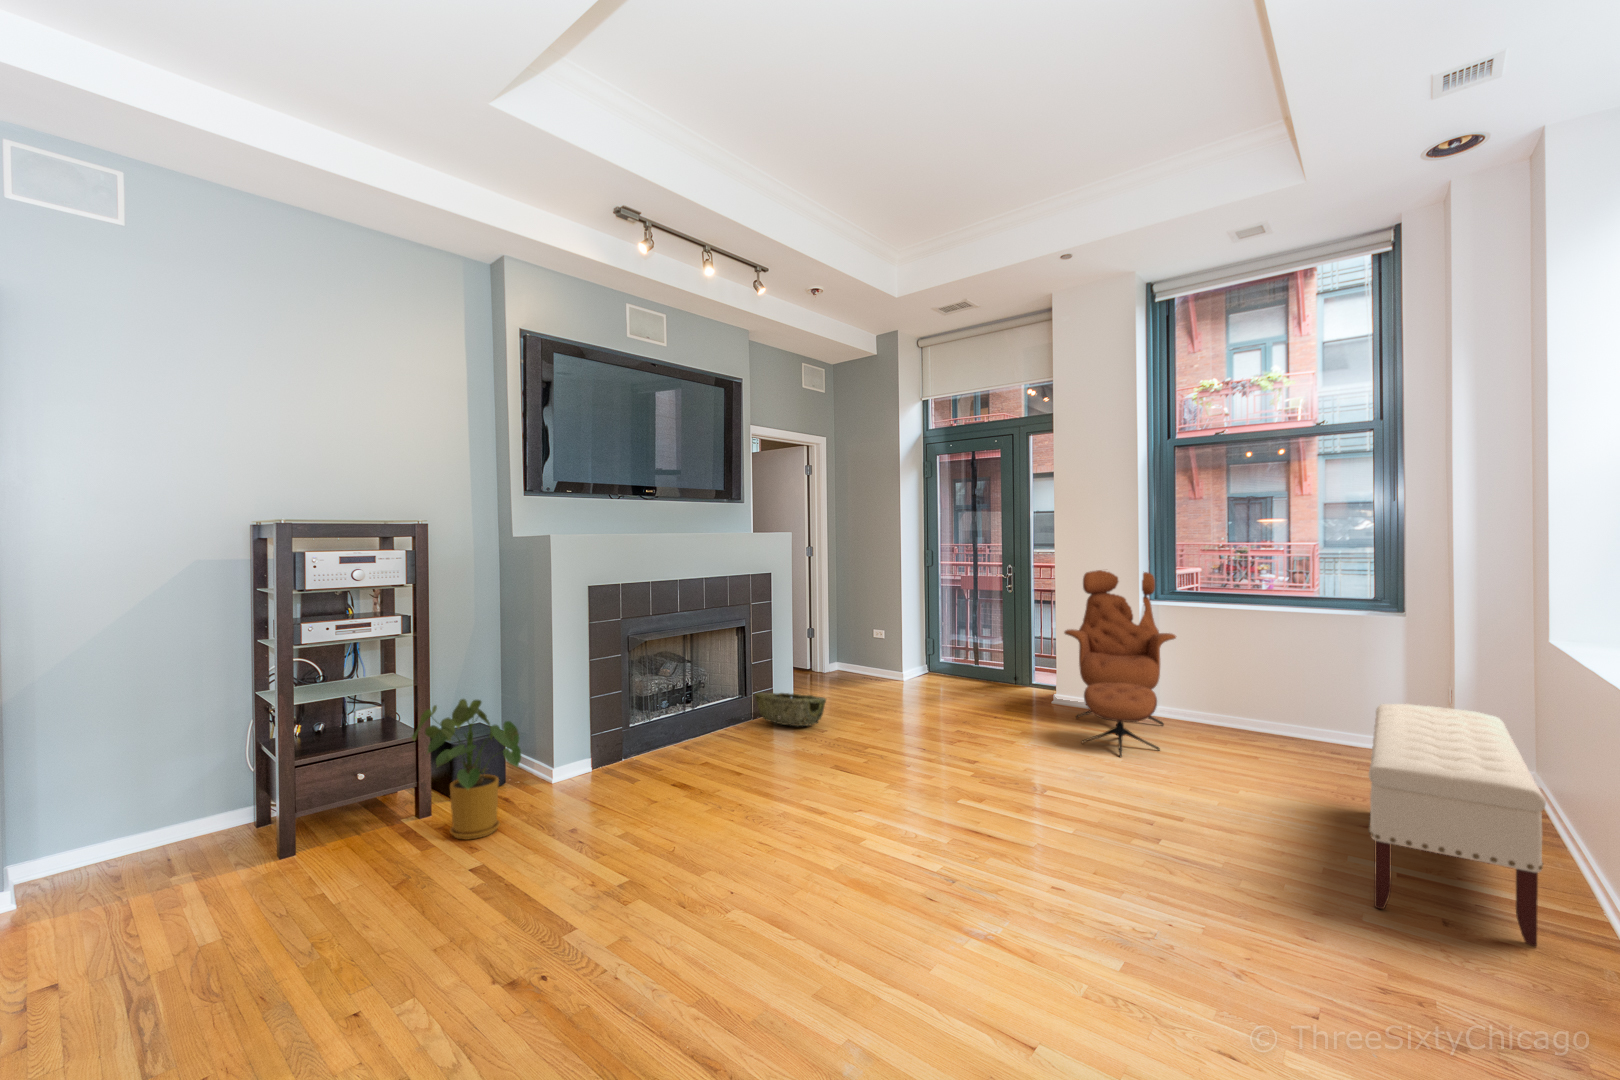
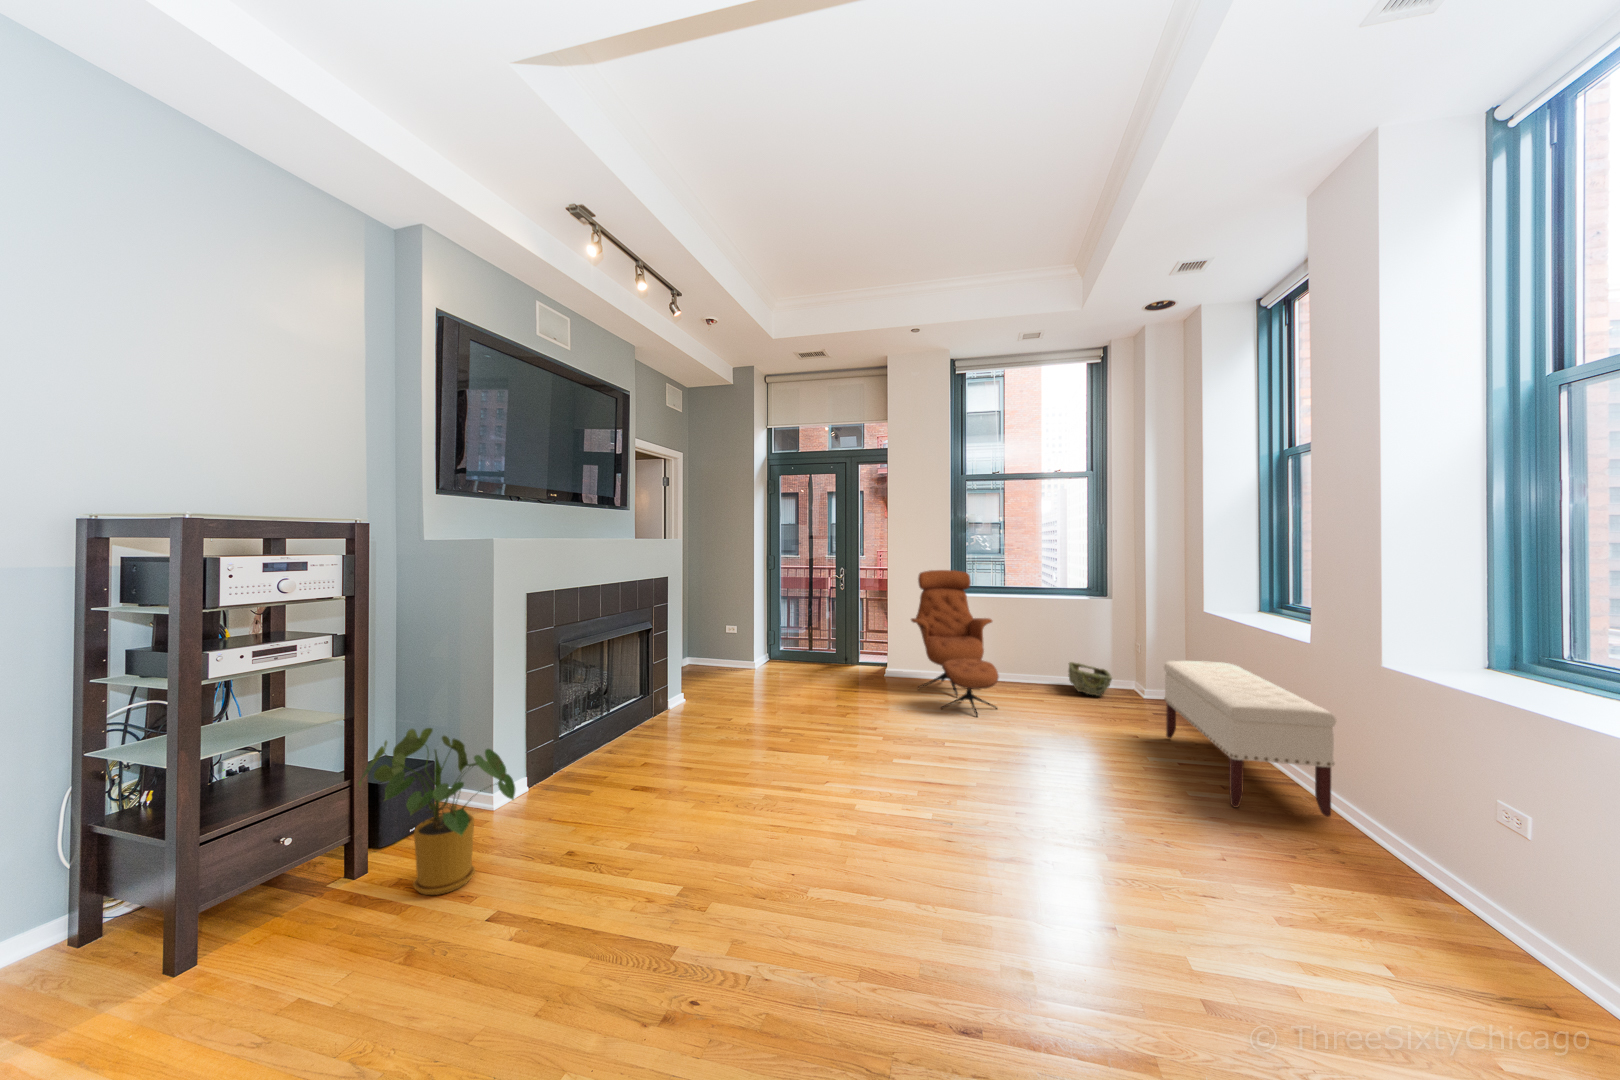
woven basket: present [755,693,826,726] -> present [1068,662,1112,696]

